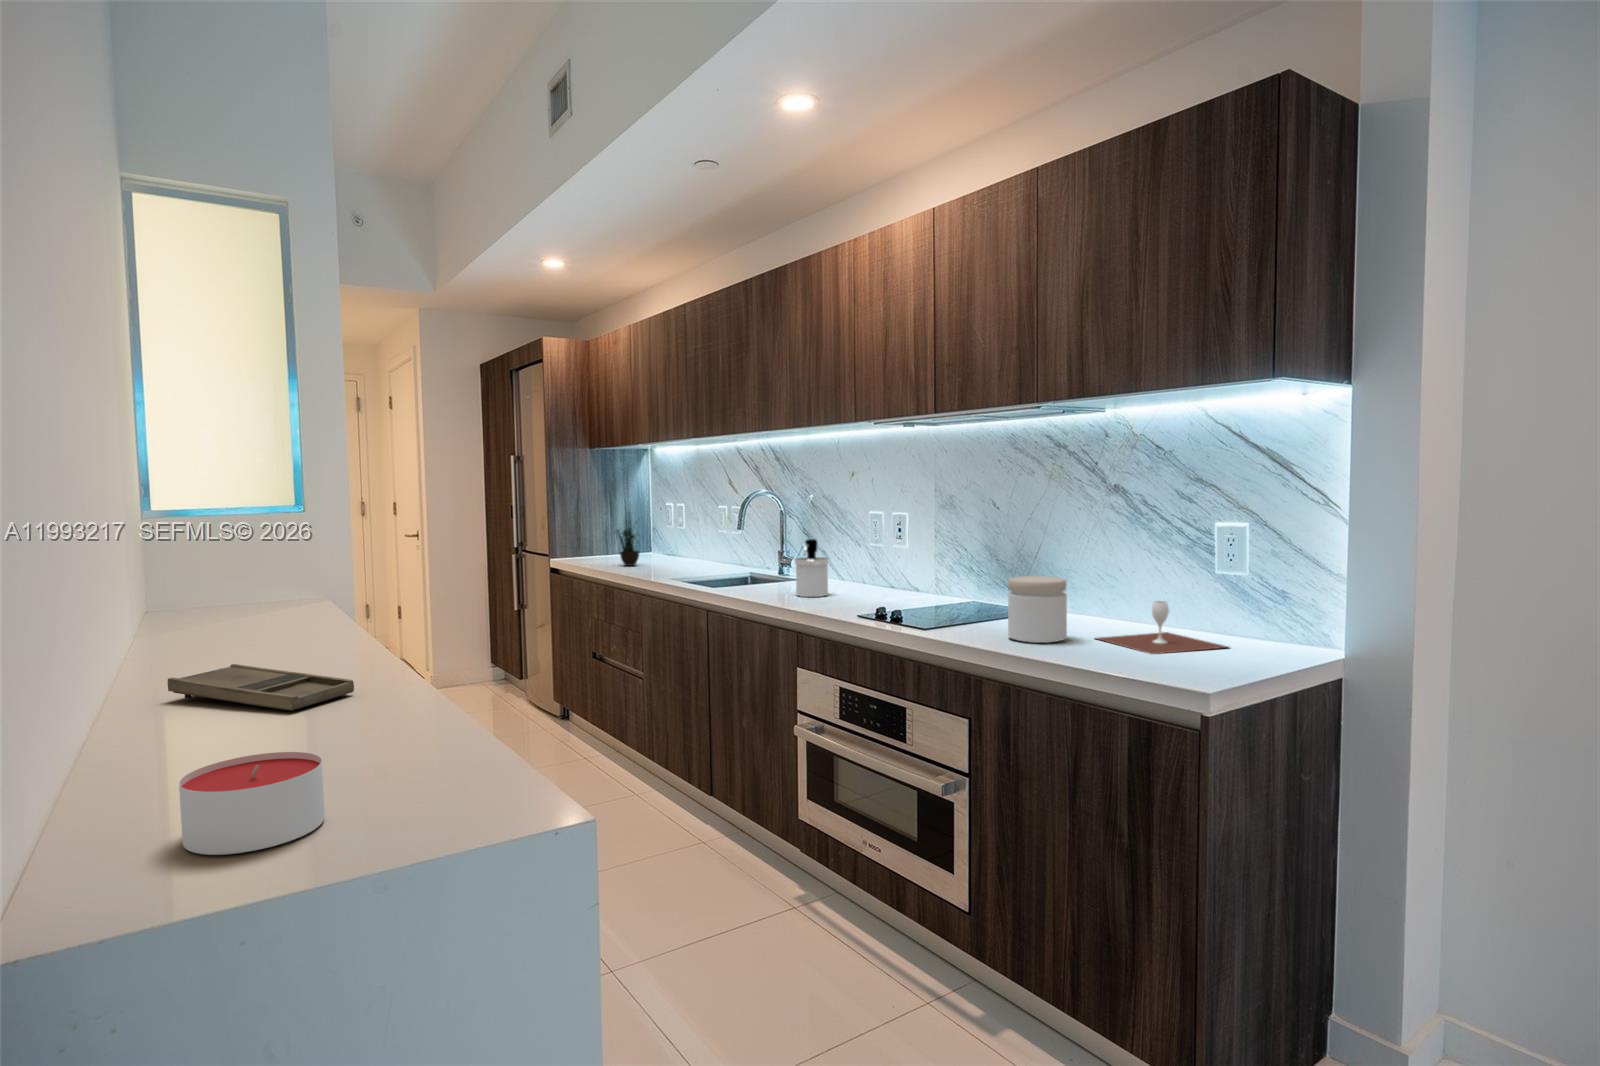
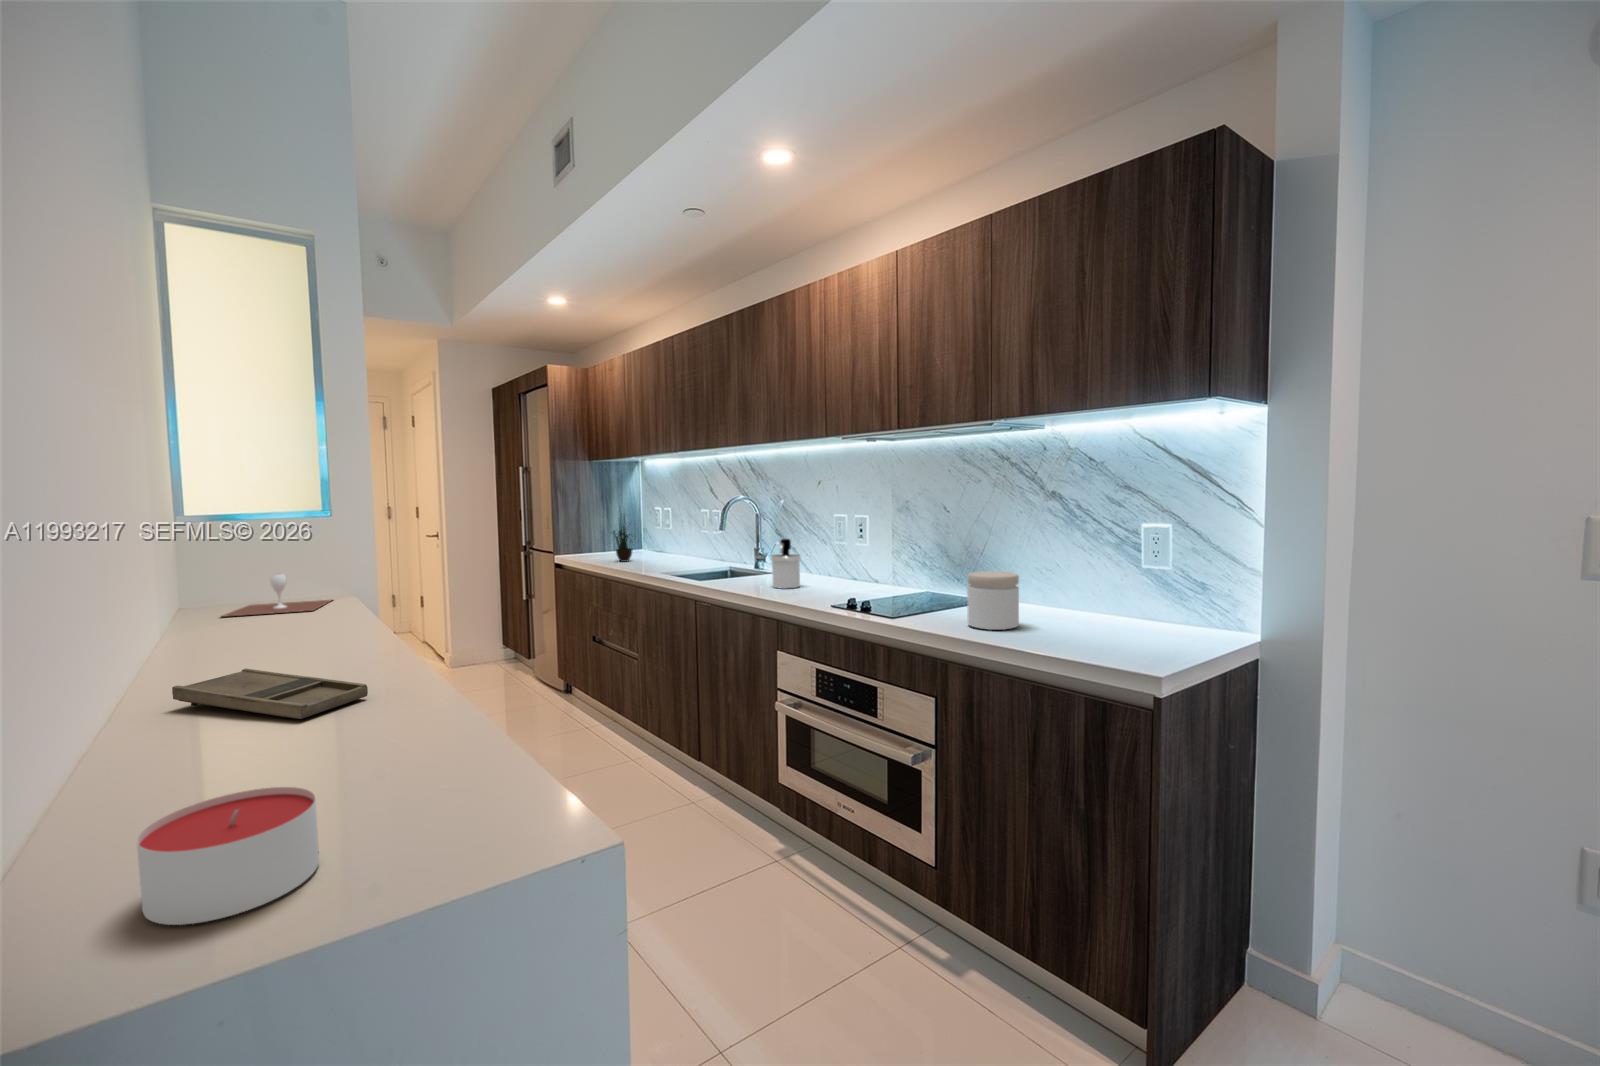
wine glass: present [1097,601,1228,654] -> present [222,574,331,617]

